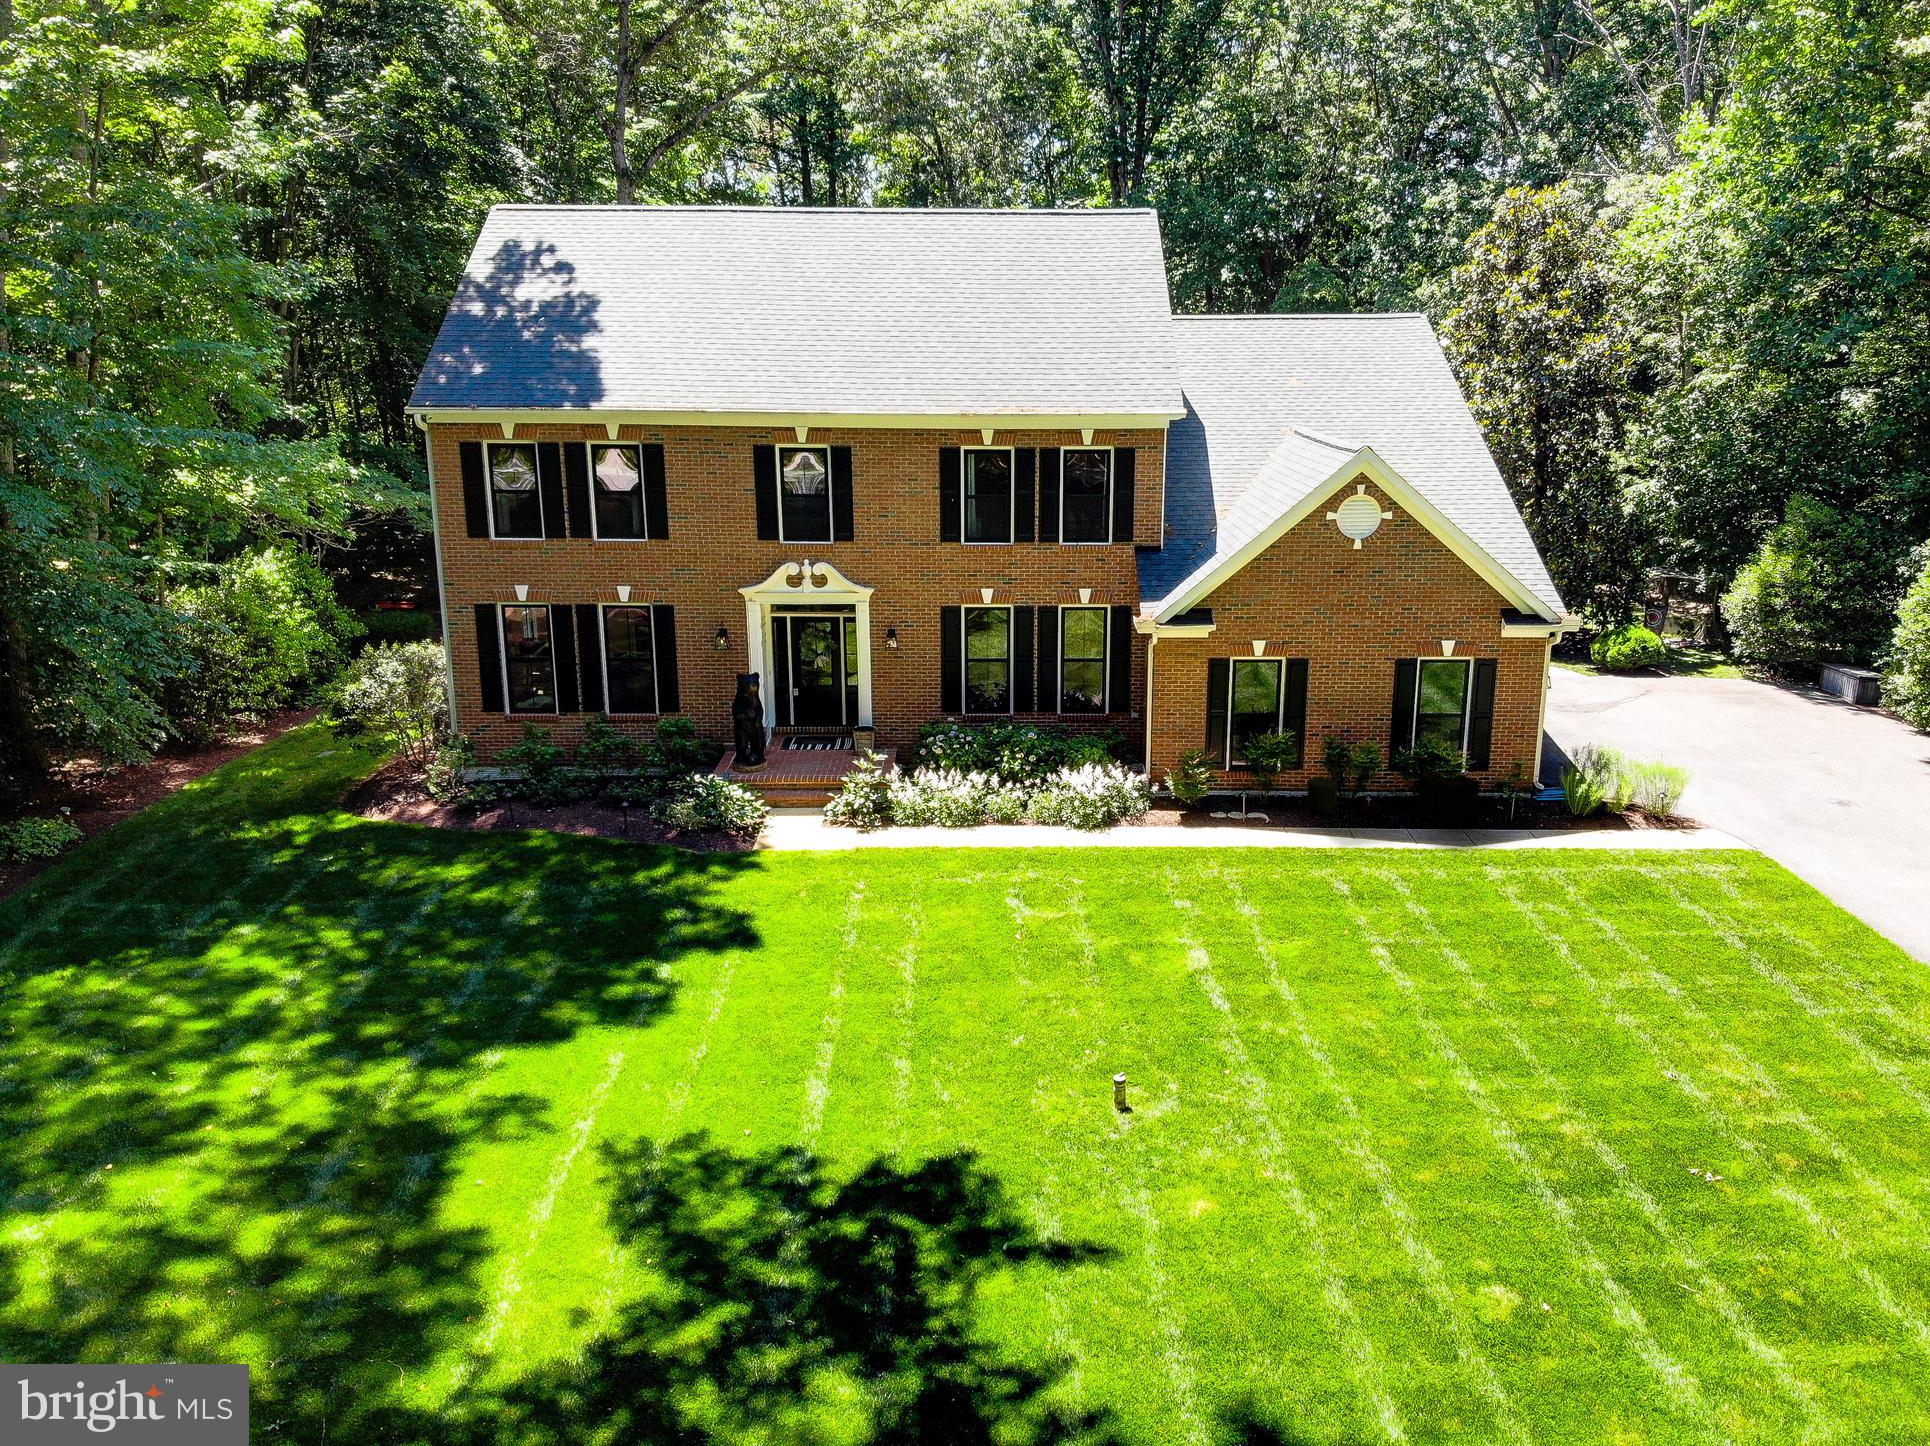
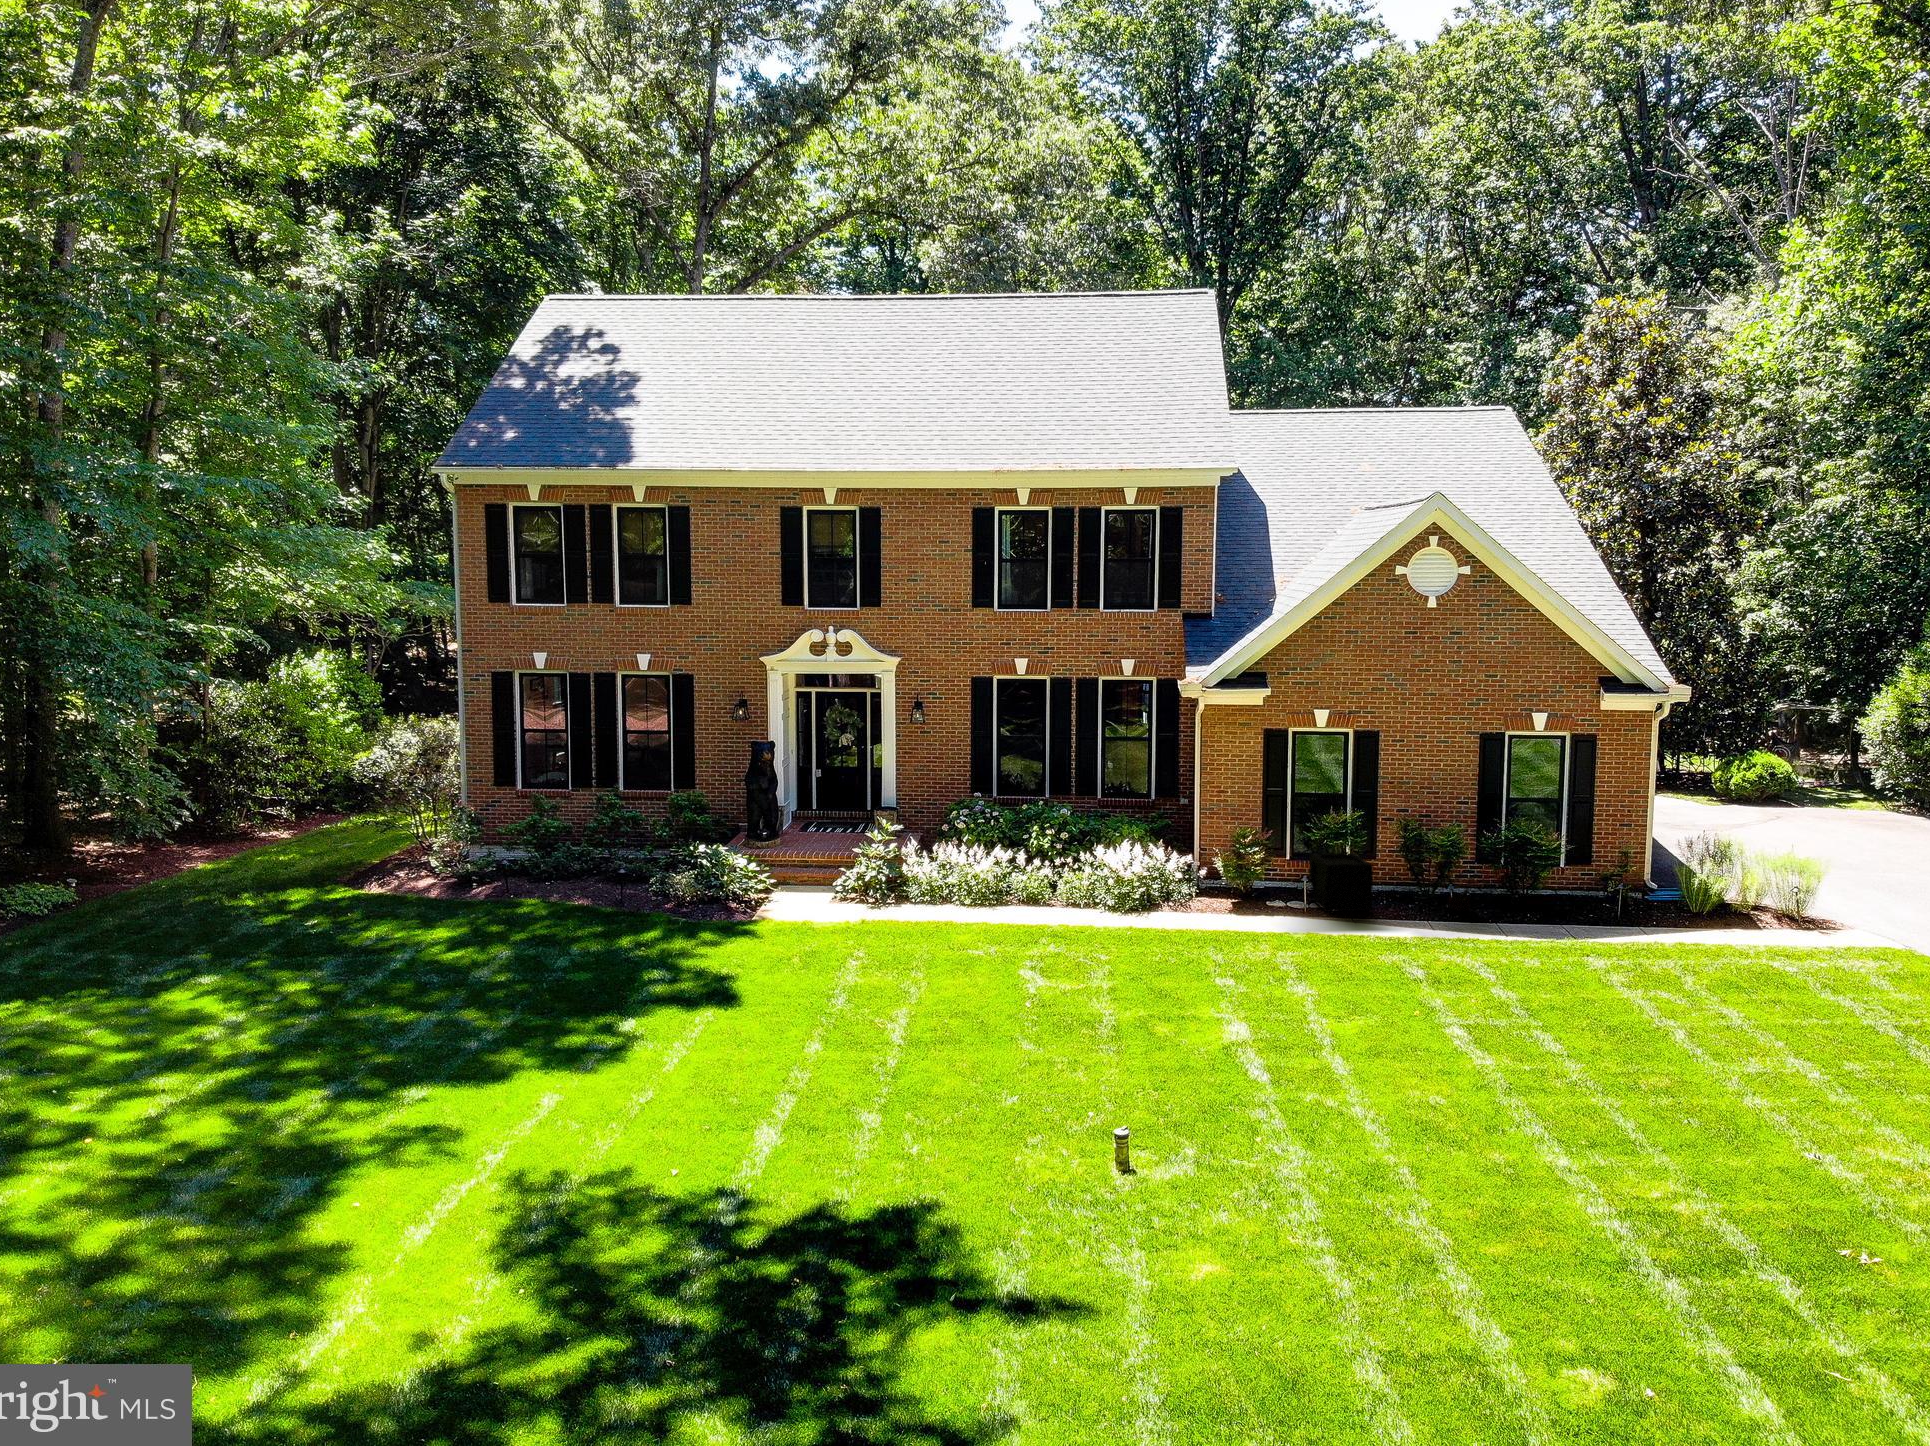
wooden crate: present [1416,774,1480,826] -> present [1309,853,1373,912]
woven basket: present [1307,777,1338,813] -> none [1382,867,1419,908]

